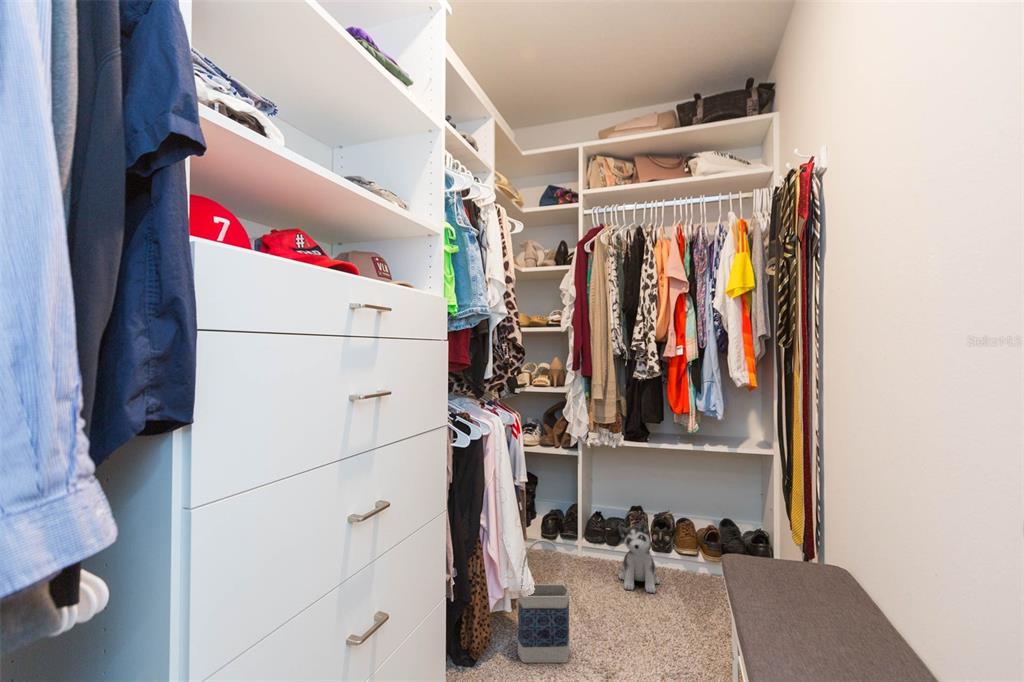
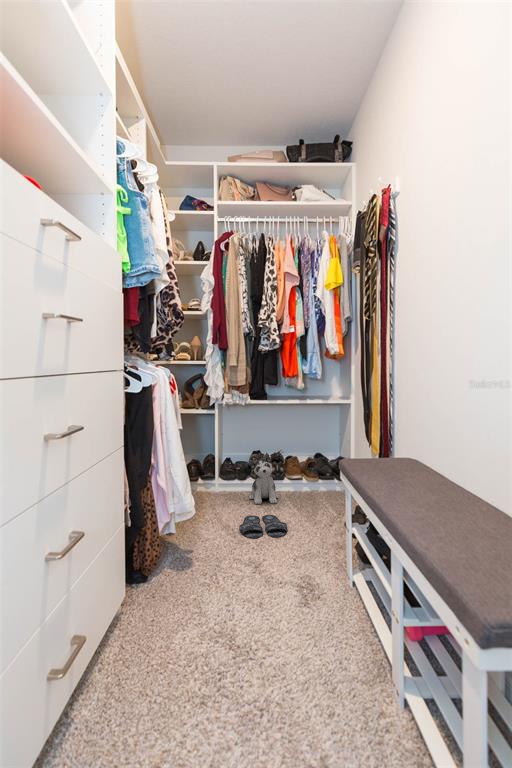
bag: present [518,539,569,663] -> none [187,459,226,554]
slippers: none [592,610,659,660] -> present [239,515,287,539]

